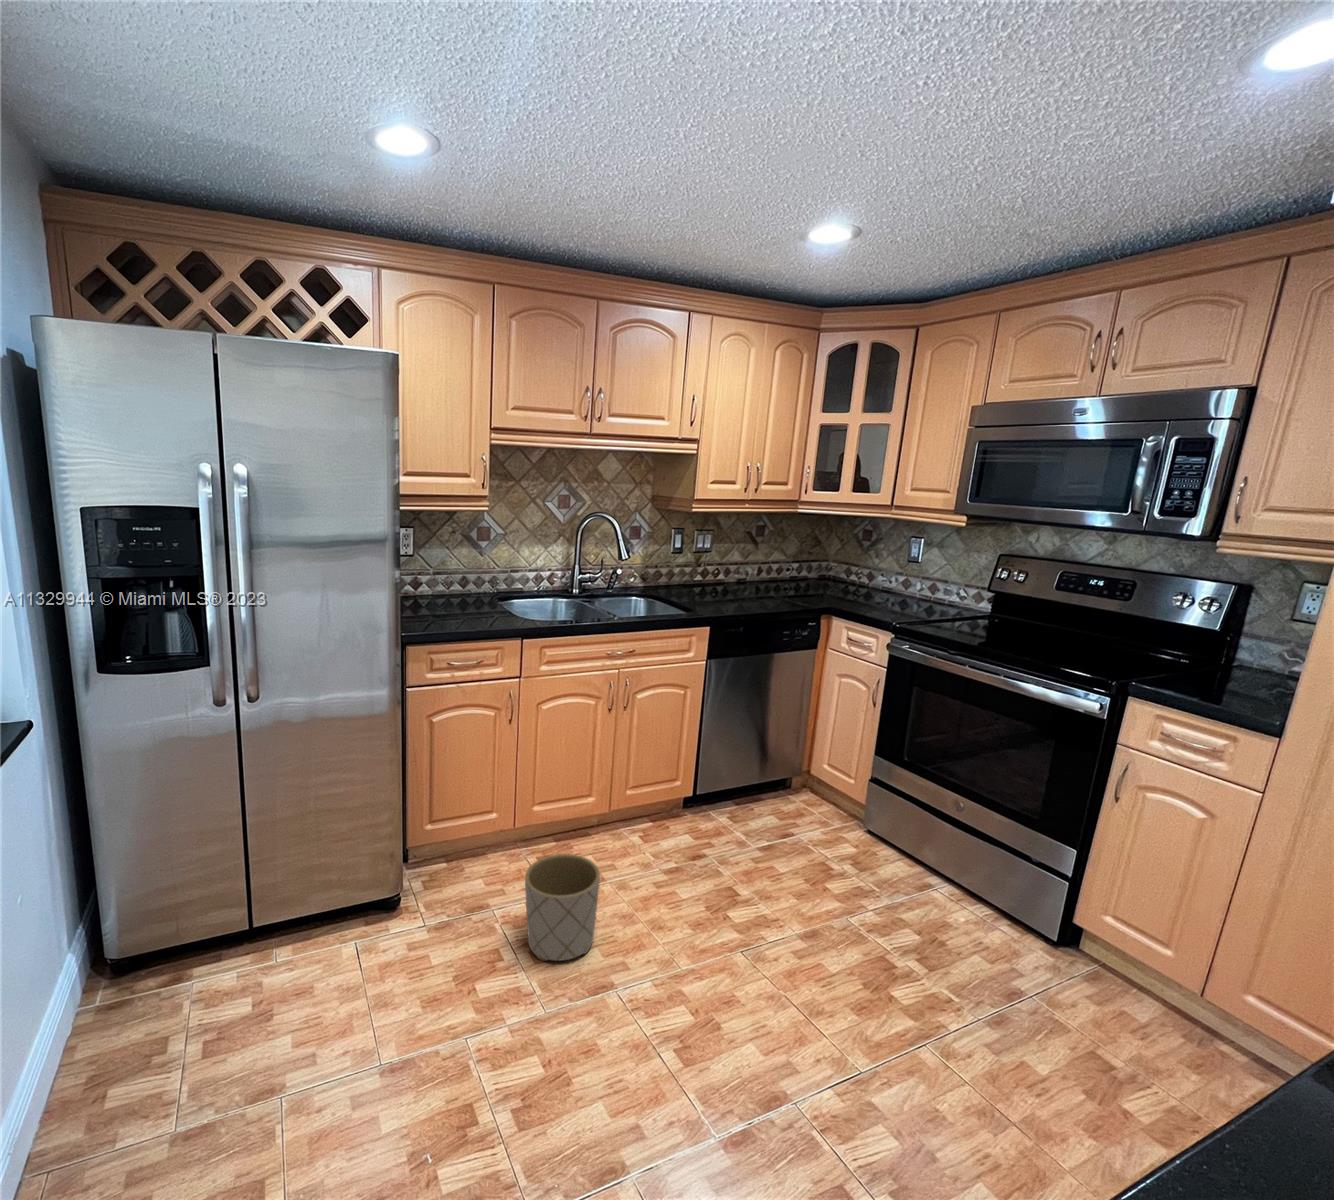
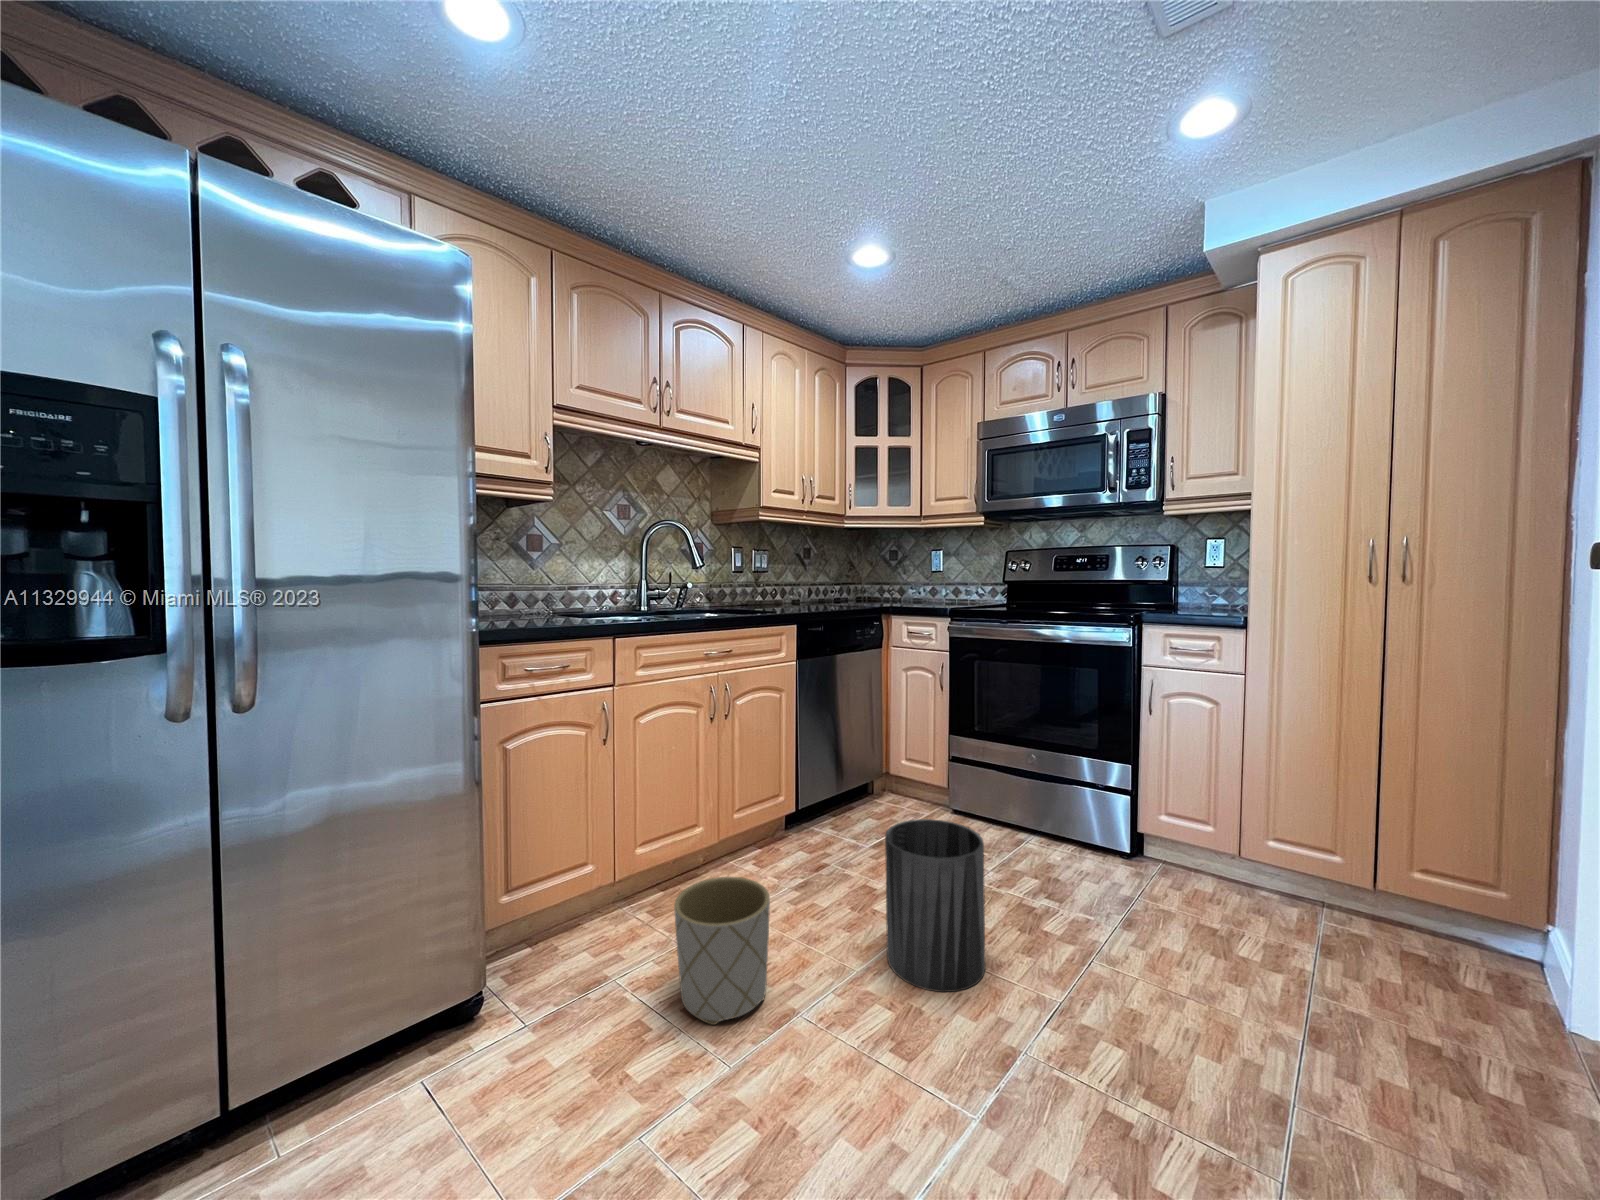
trash can: none [698,843,789,992] -> present [885,819,985,992]

